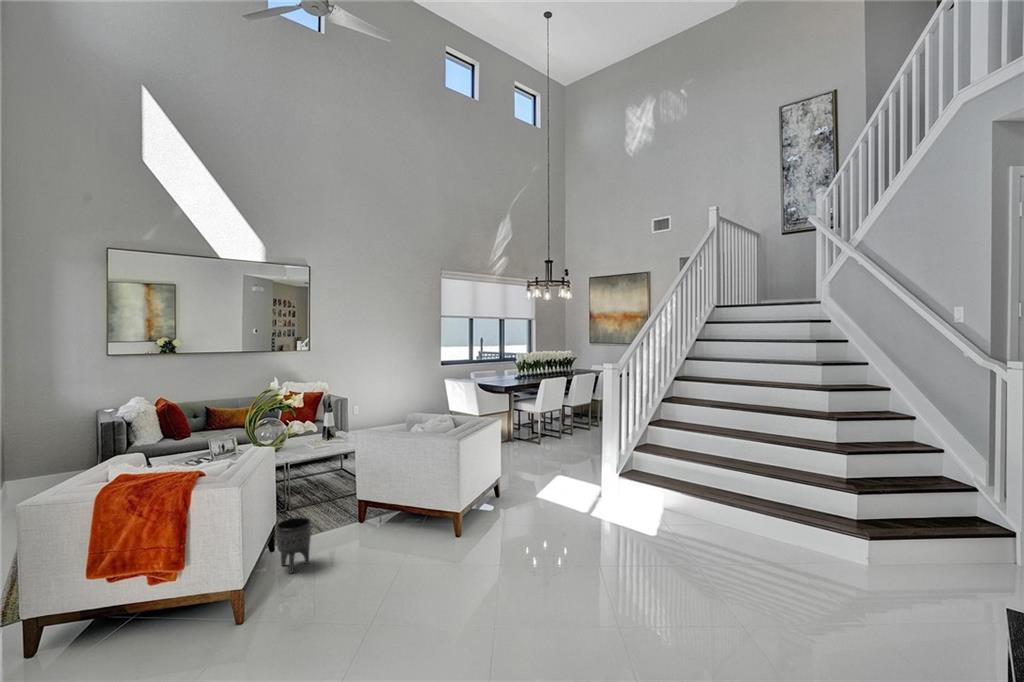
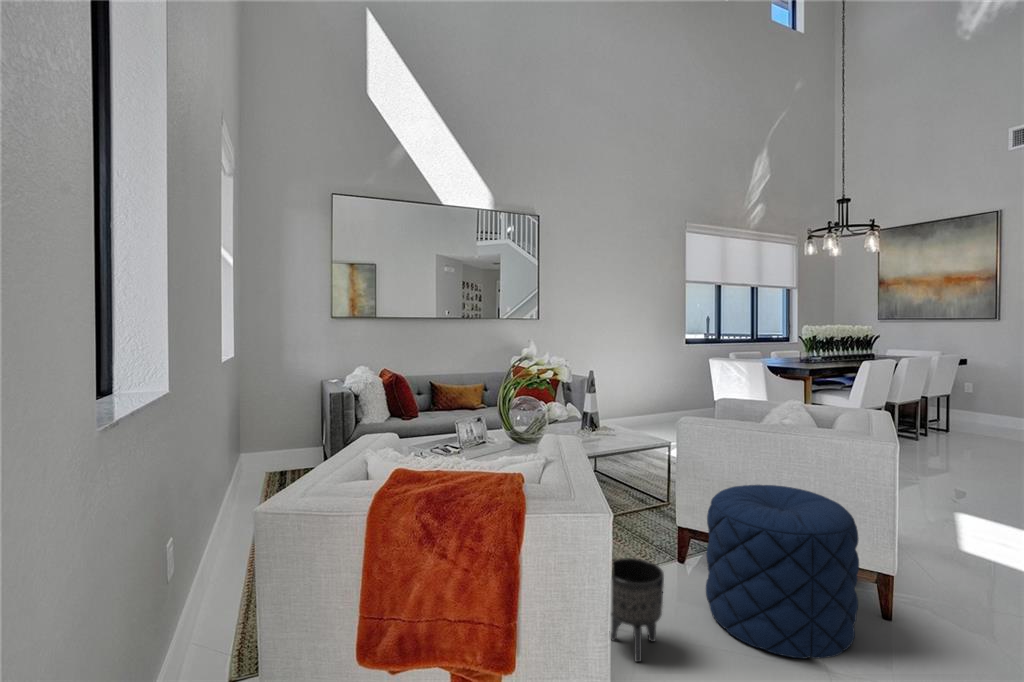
pouf: none [350,469,427,560] -> present [706,485,859,659]

